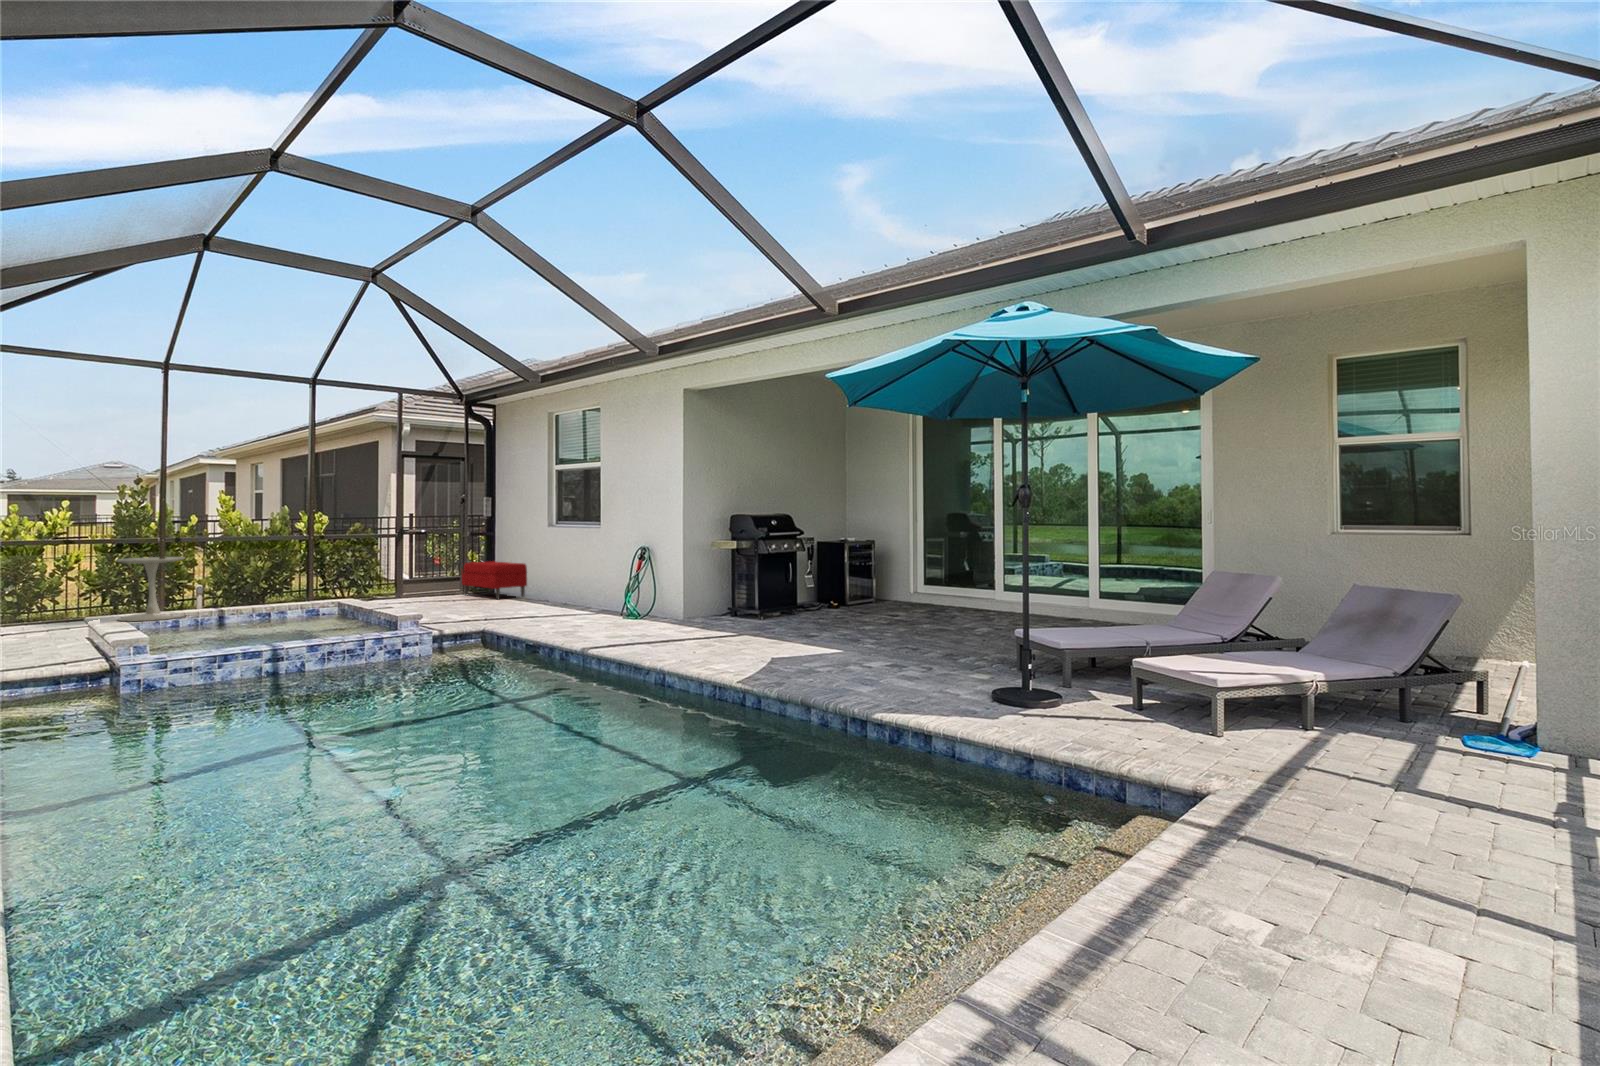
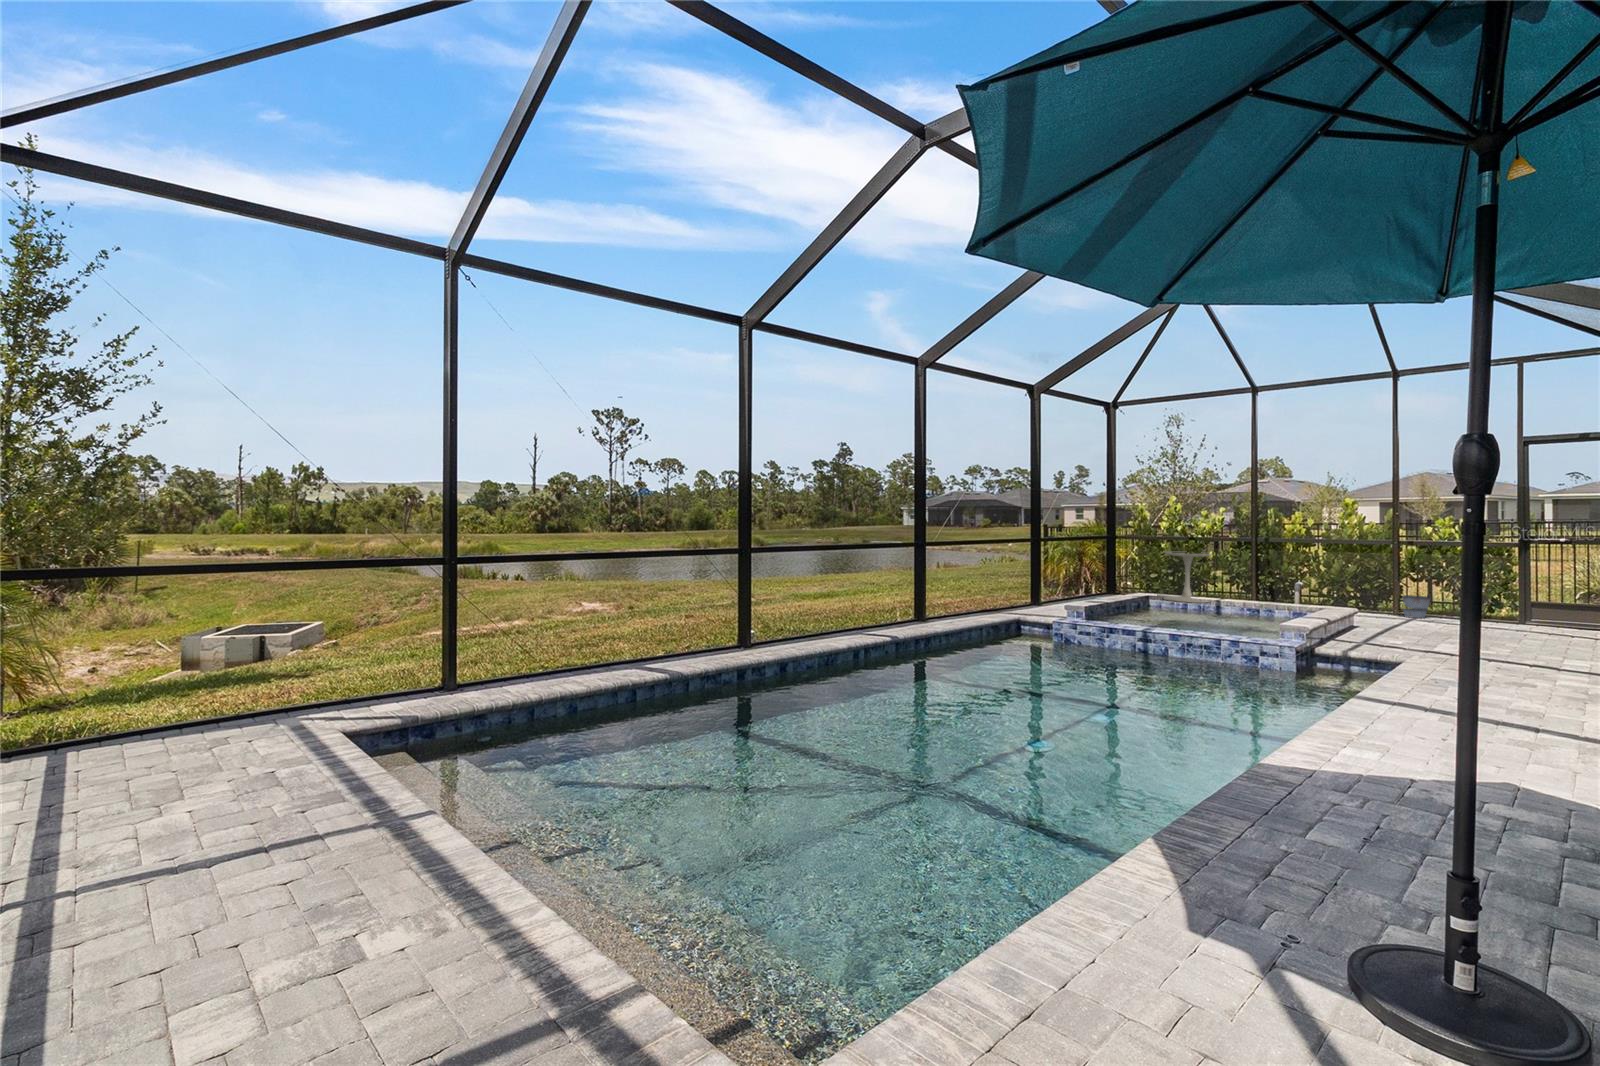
bench: present [462,561,527,599] -> none [1511,587,1592,642]
bucket: none [372,577,402,600] -> present [1402,595,1431,618]

